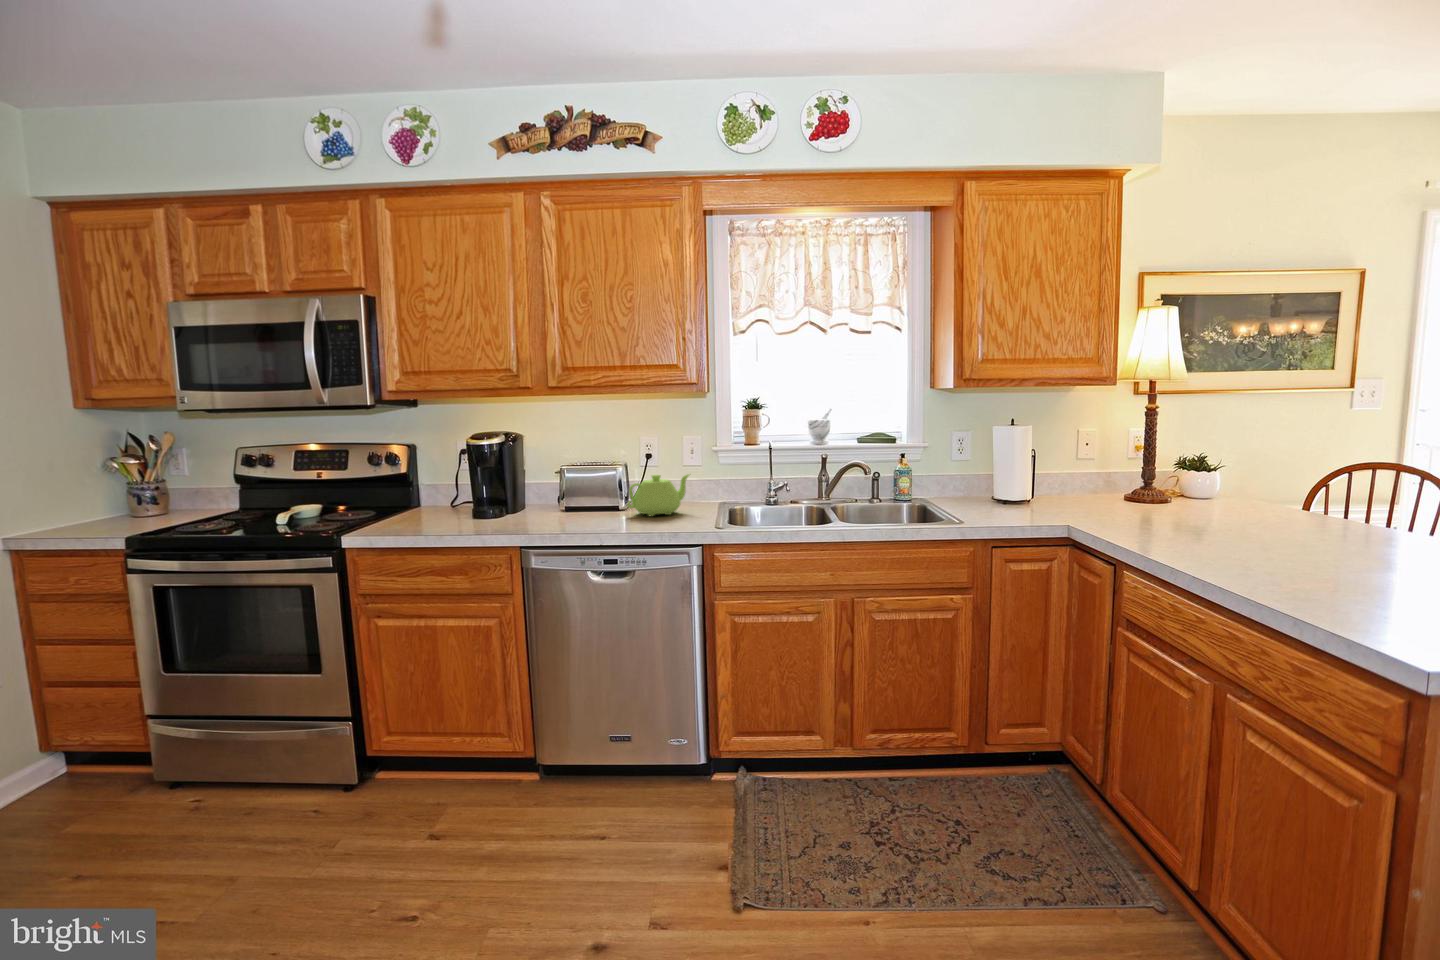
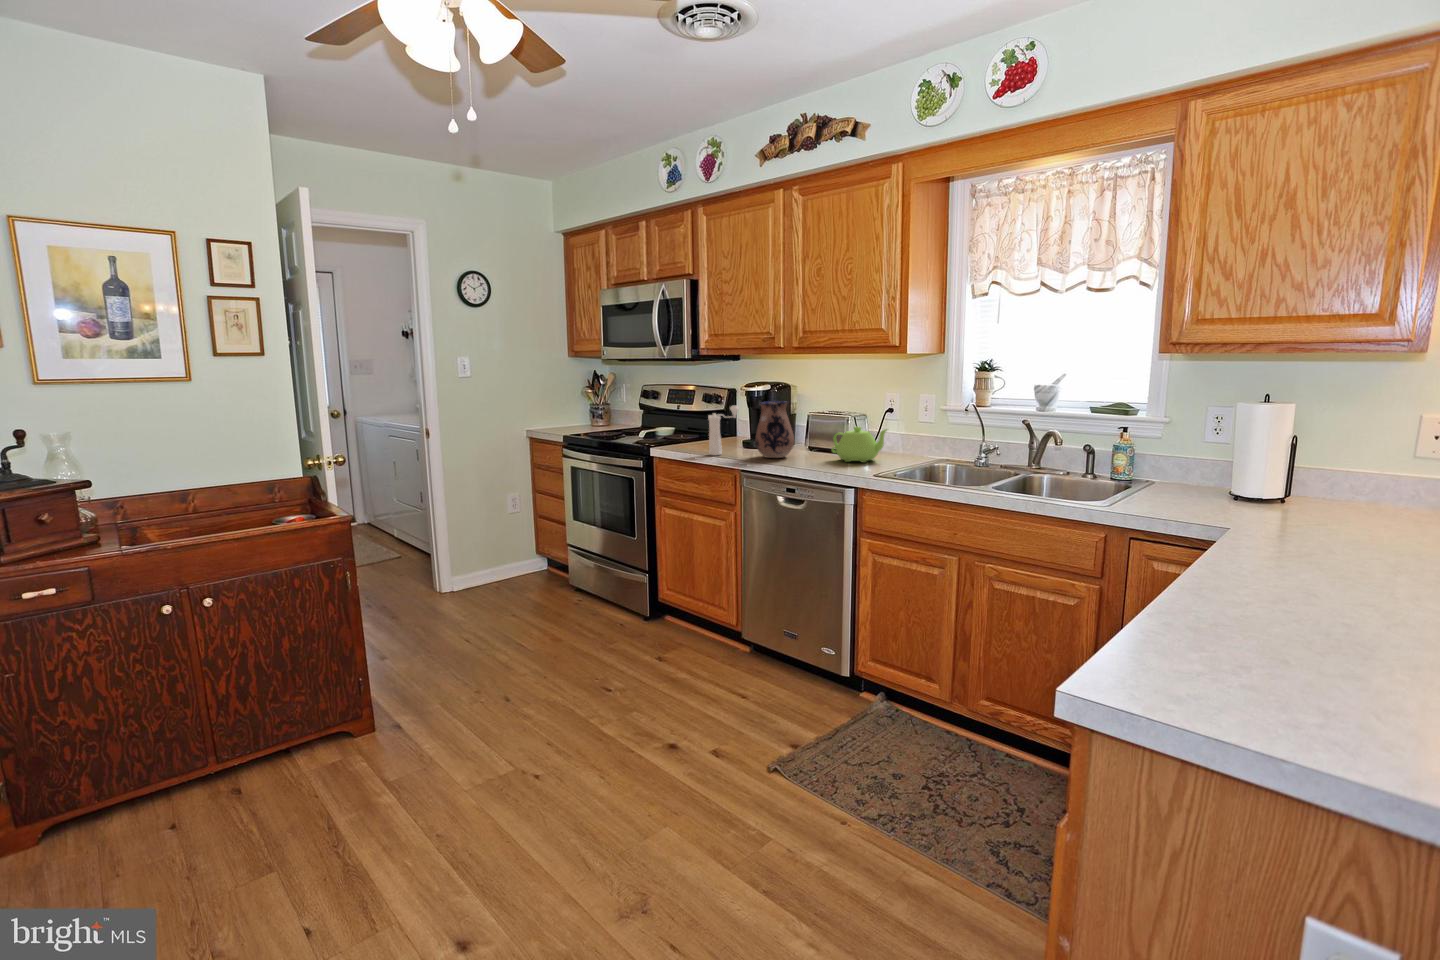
ceramic pitcher: none [529,452,578,524] -> present [755,401,794,458]
pepper mill: none [454,462,487,530] -> present [708,406,739,455]

